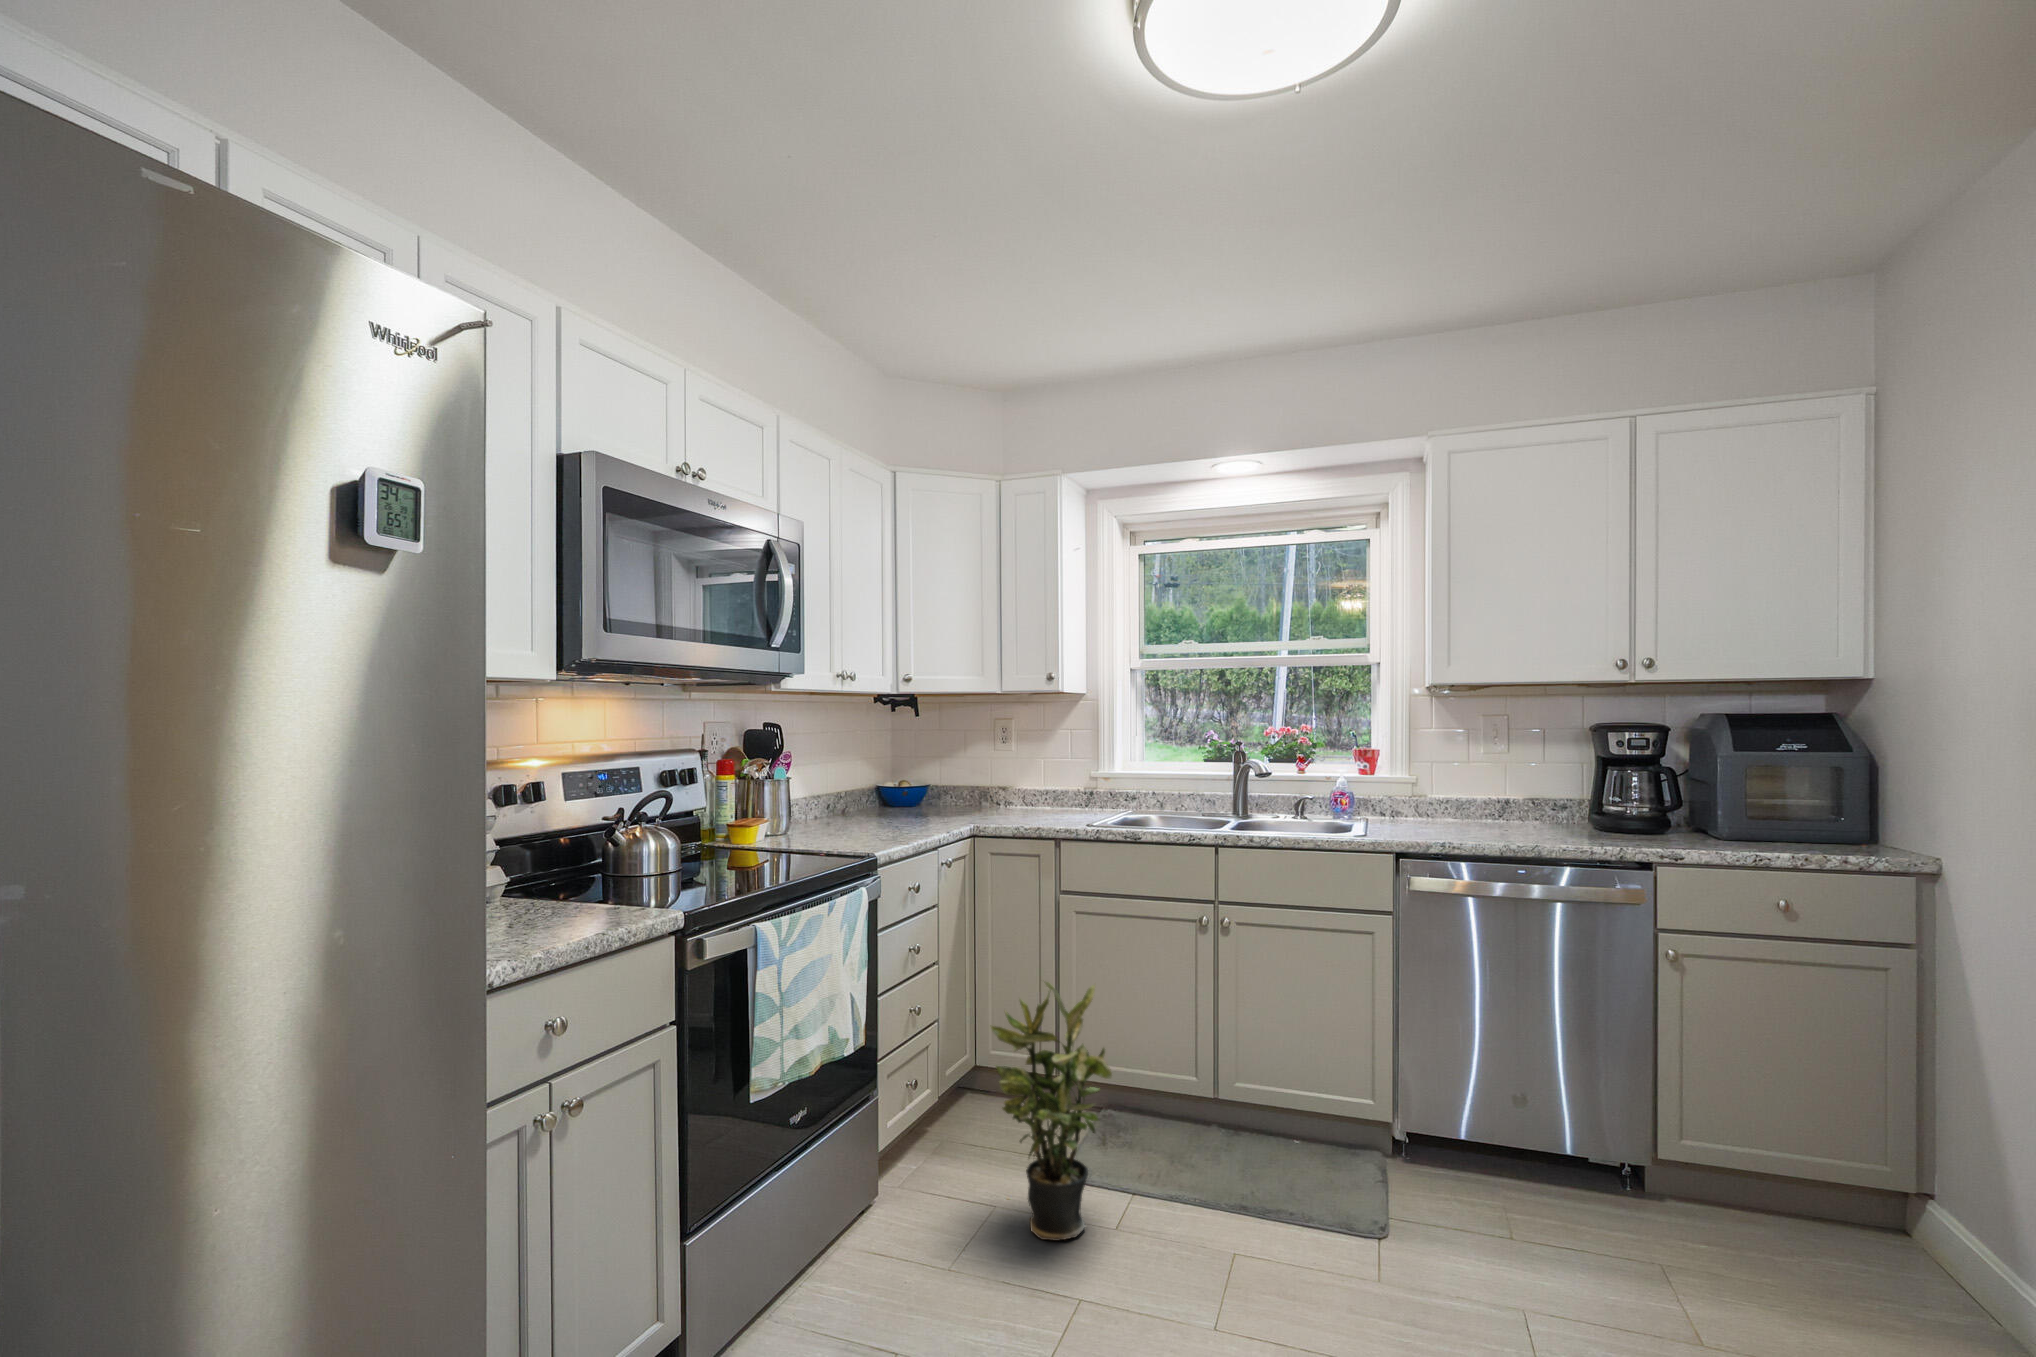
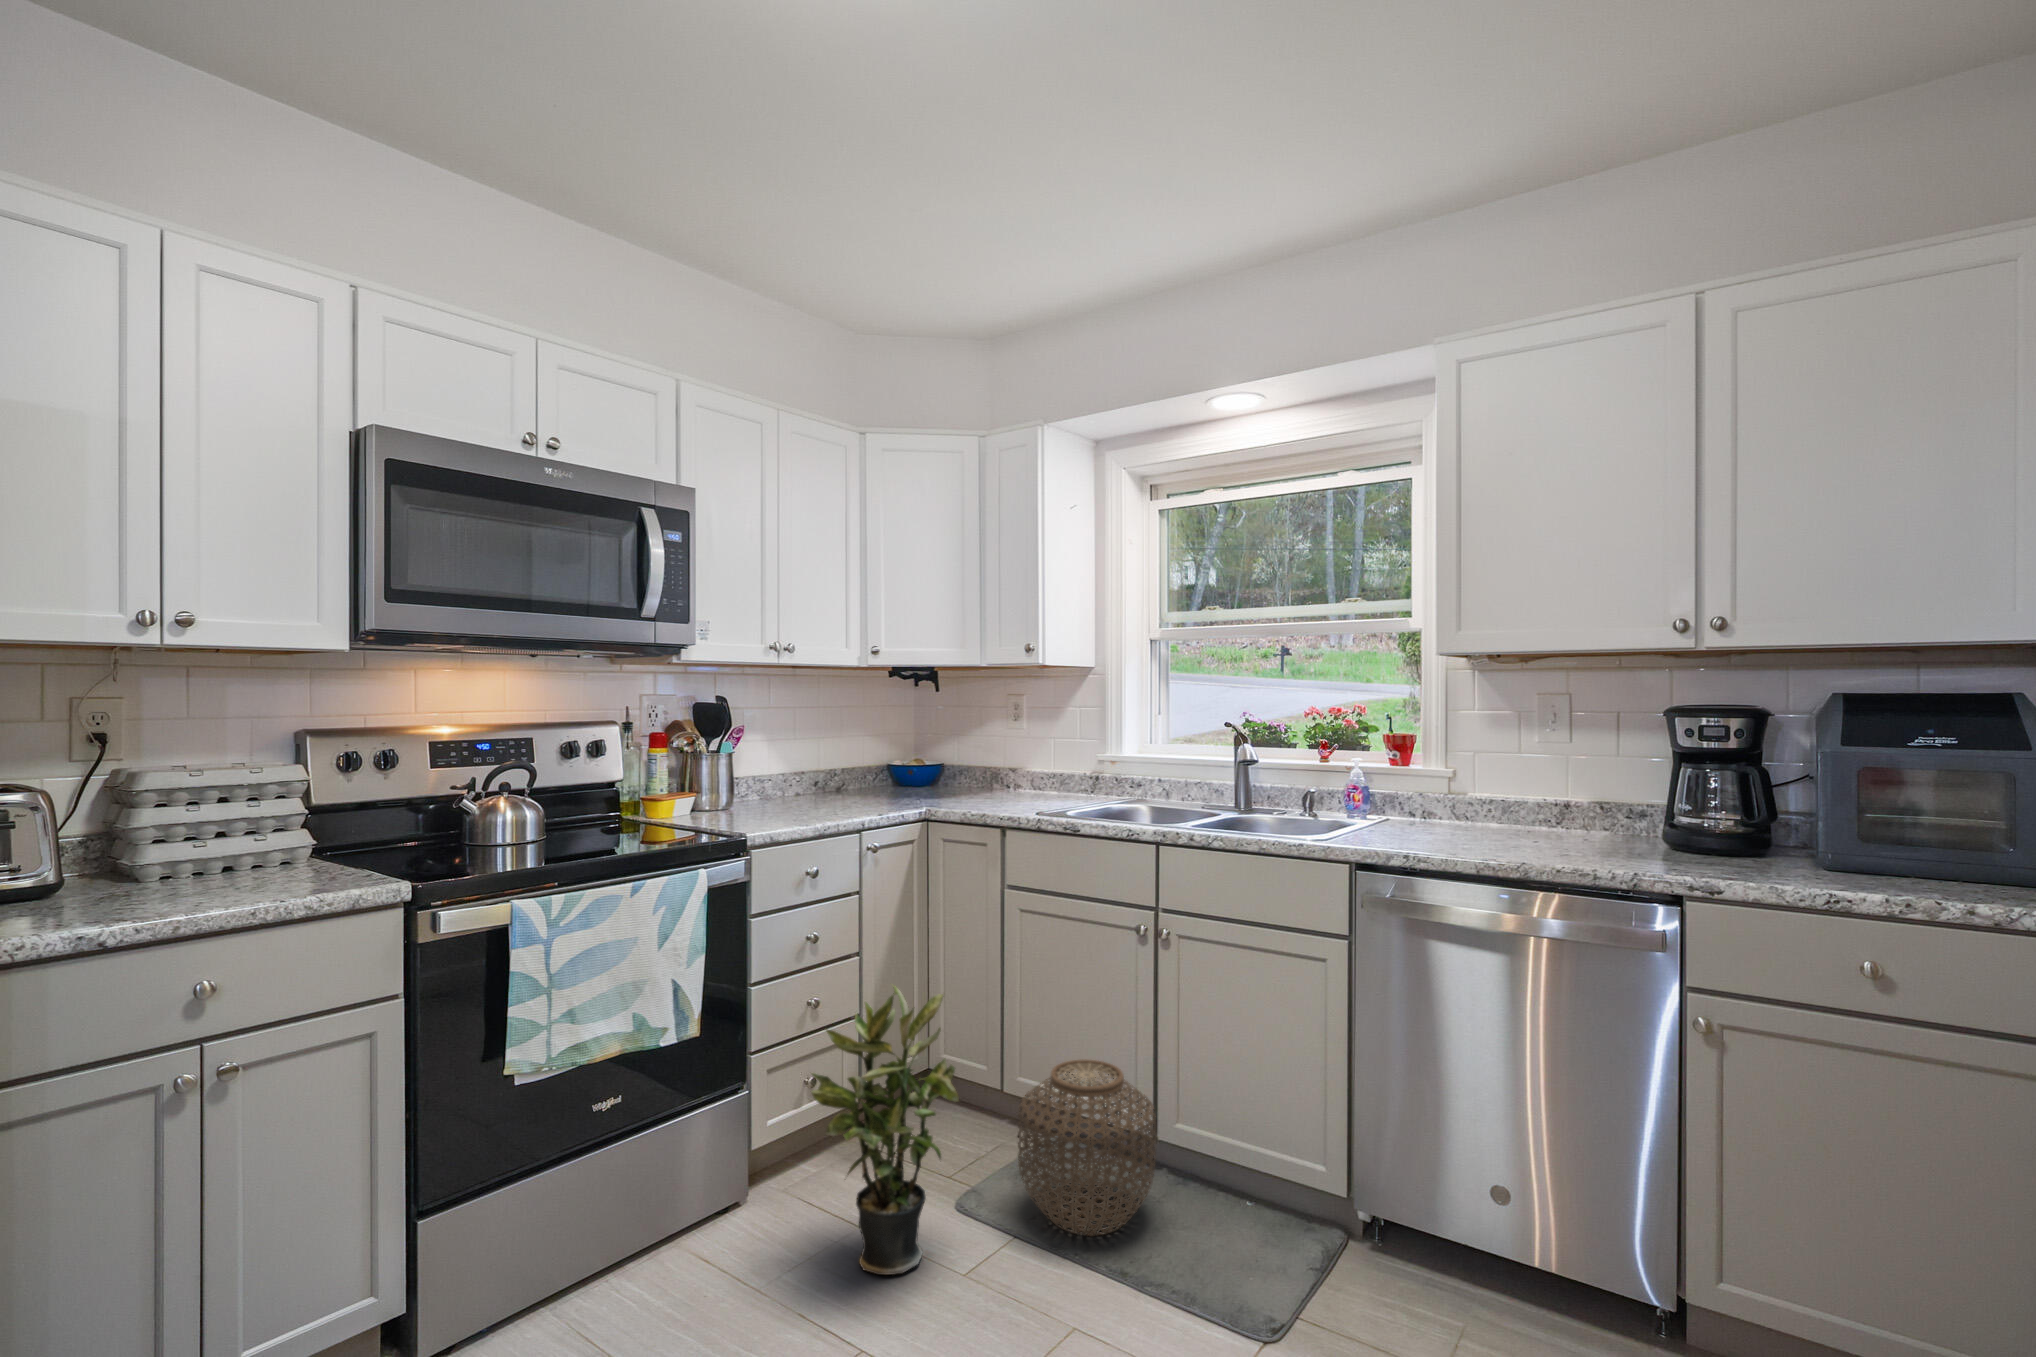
woven basket: none [1127,1036,1248,1185] -> present [1018,1059,1156,1235]

